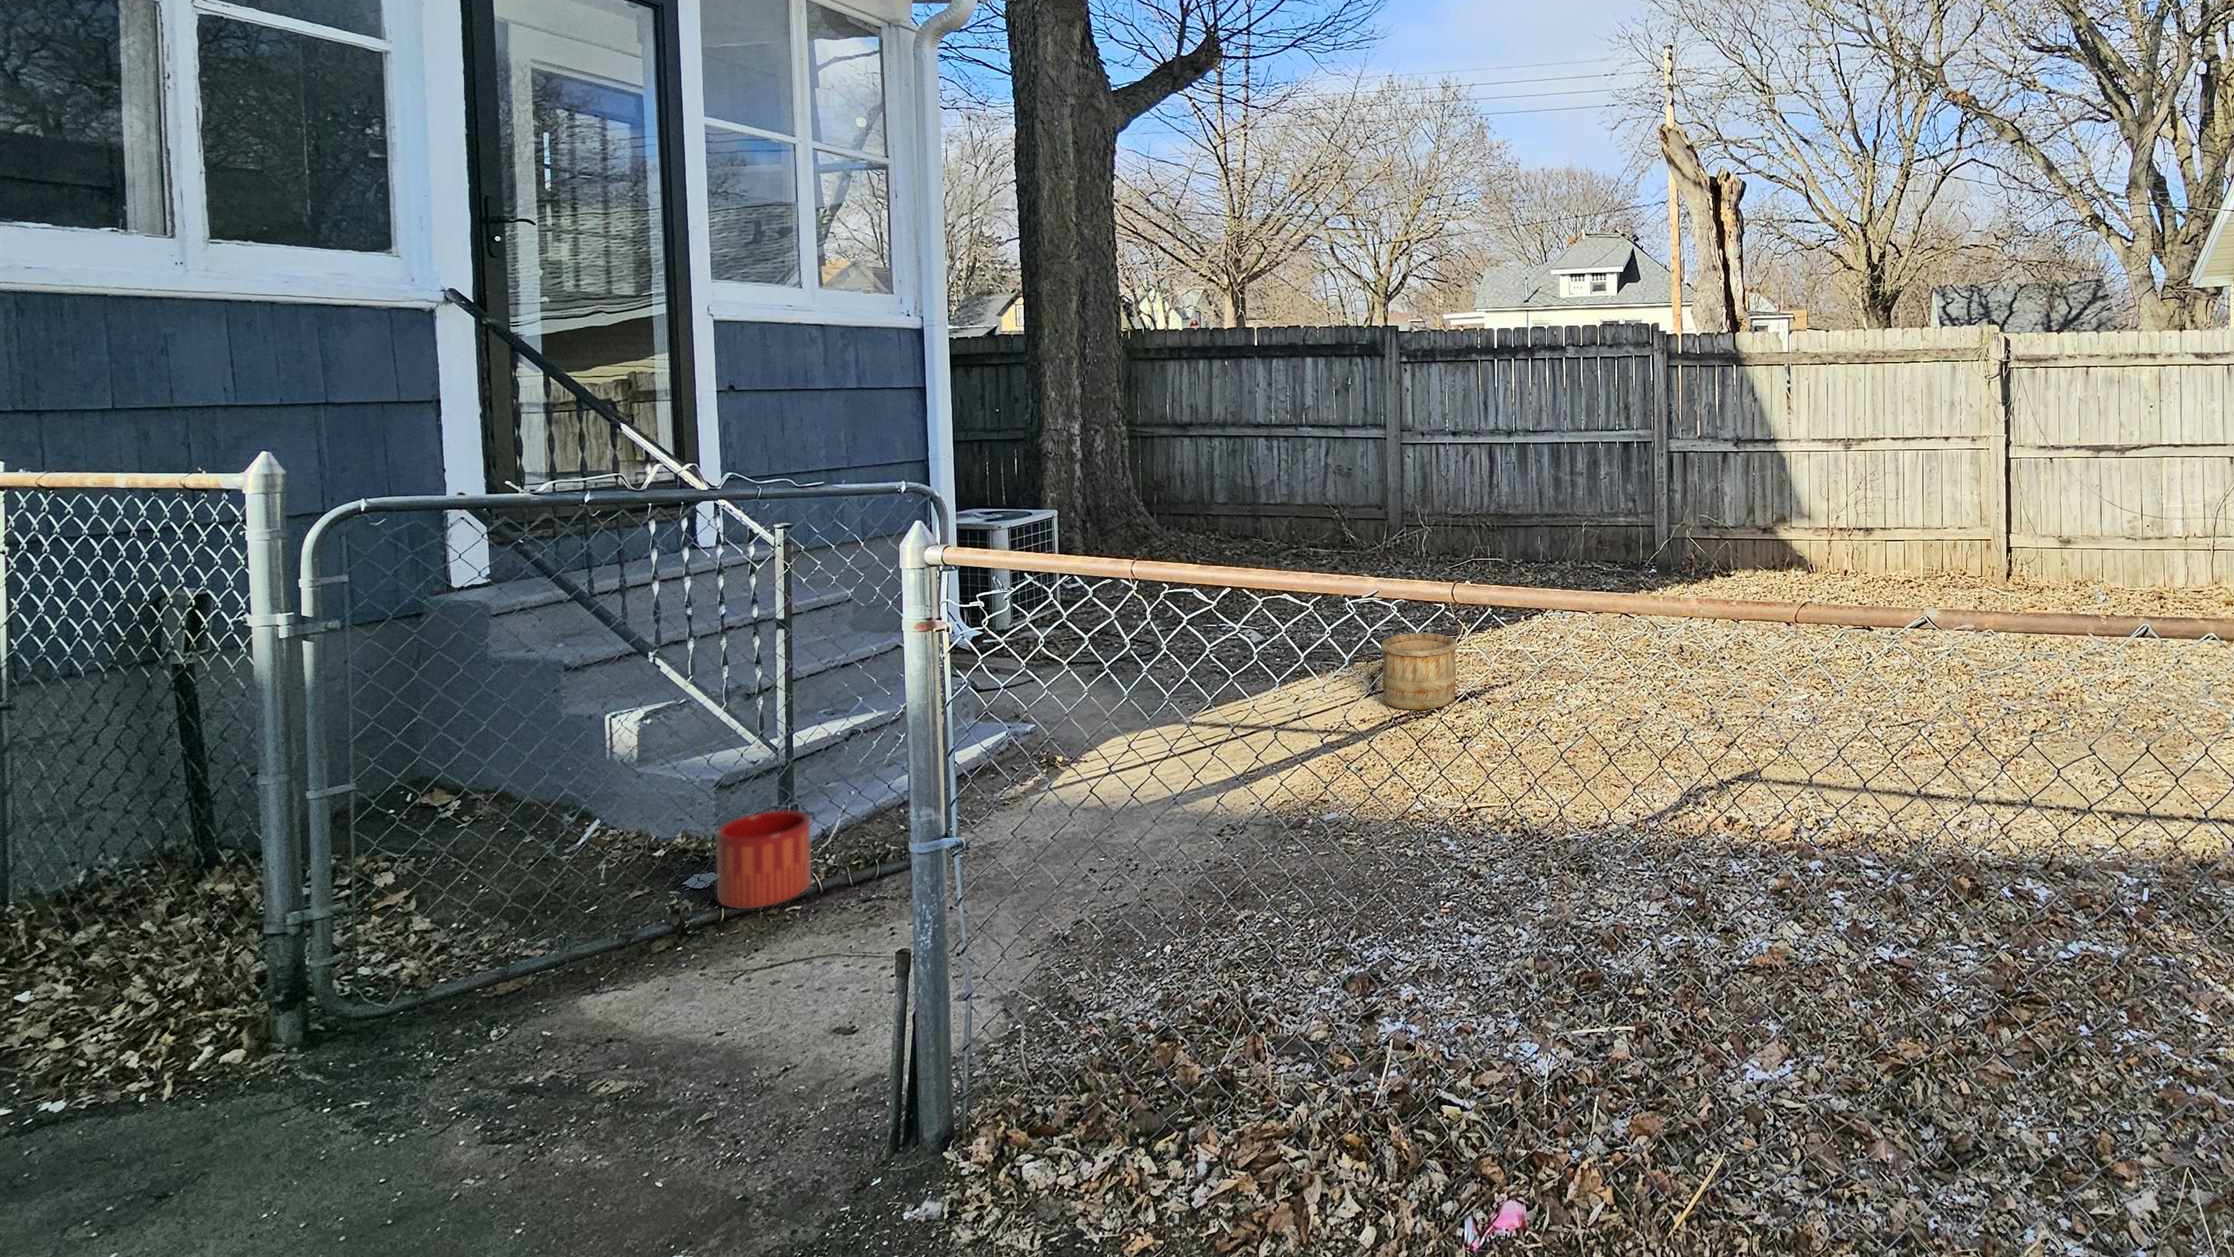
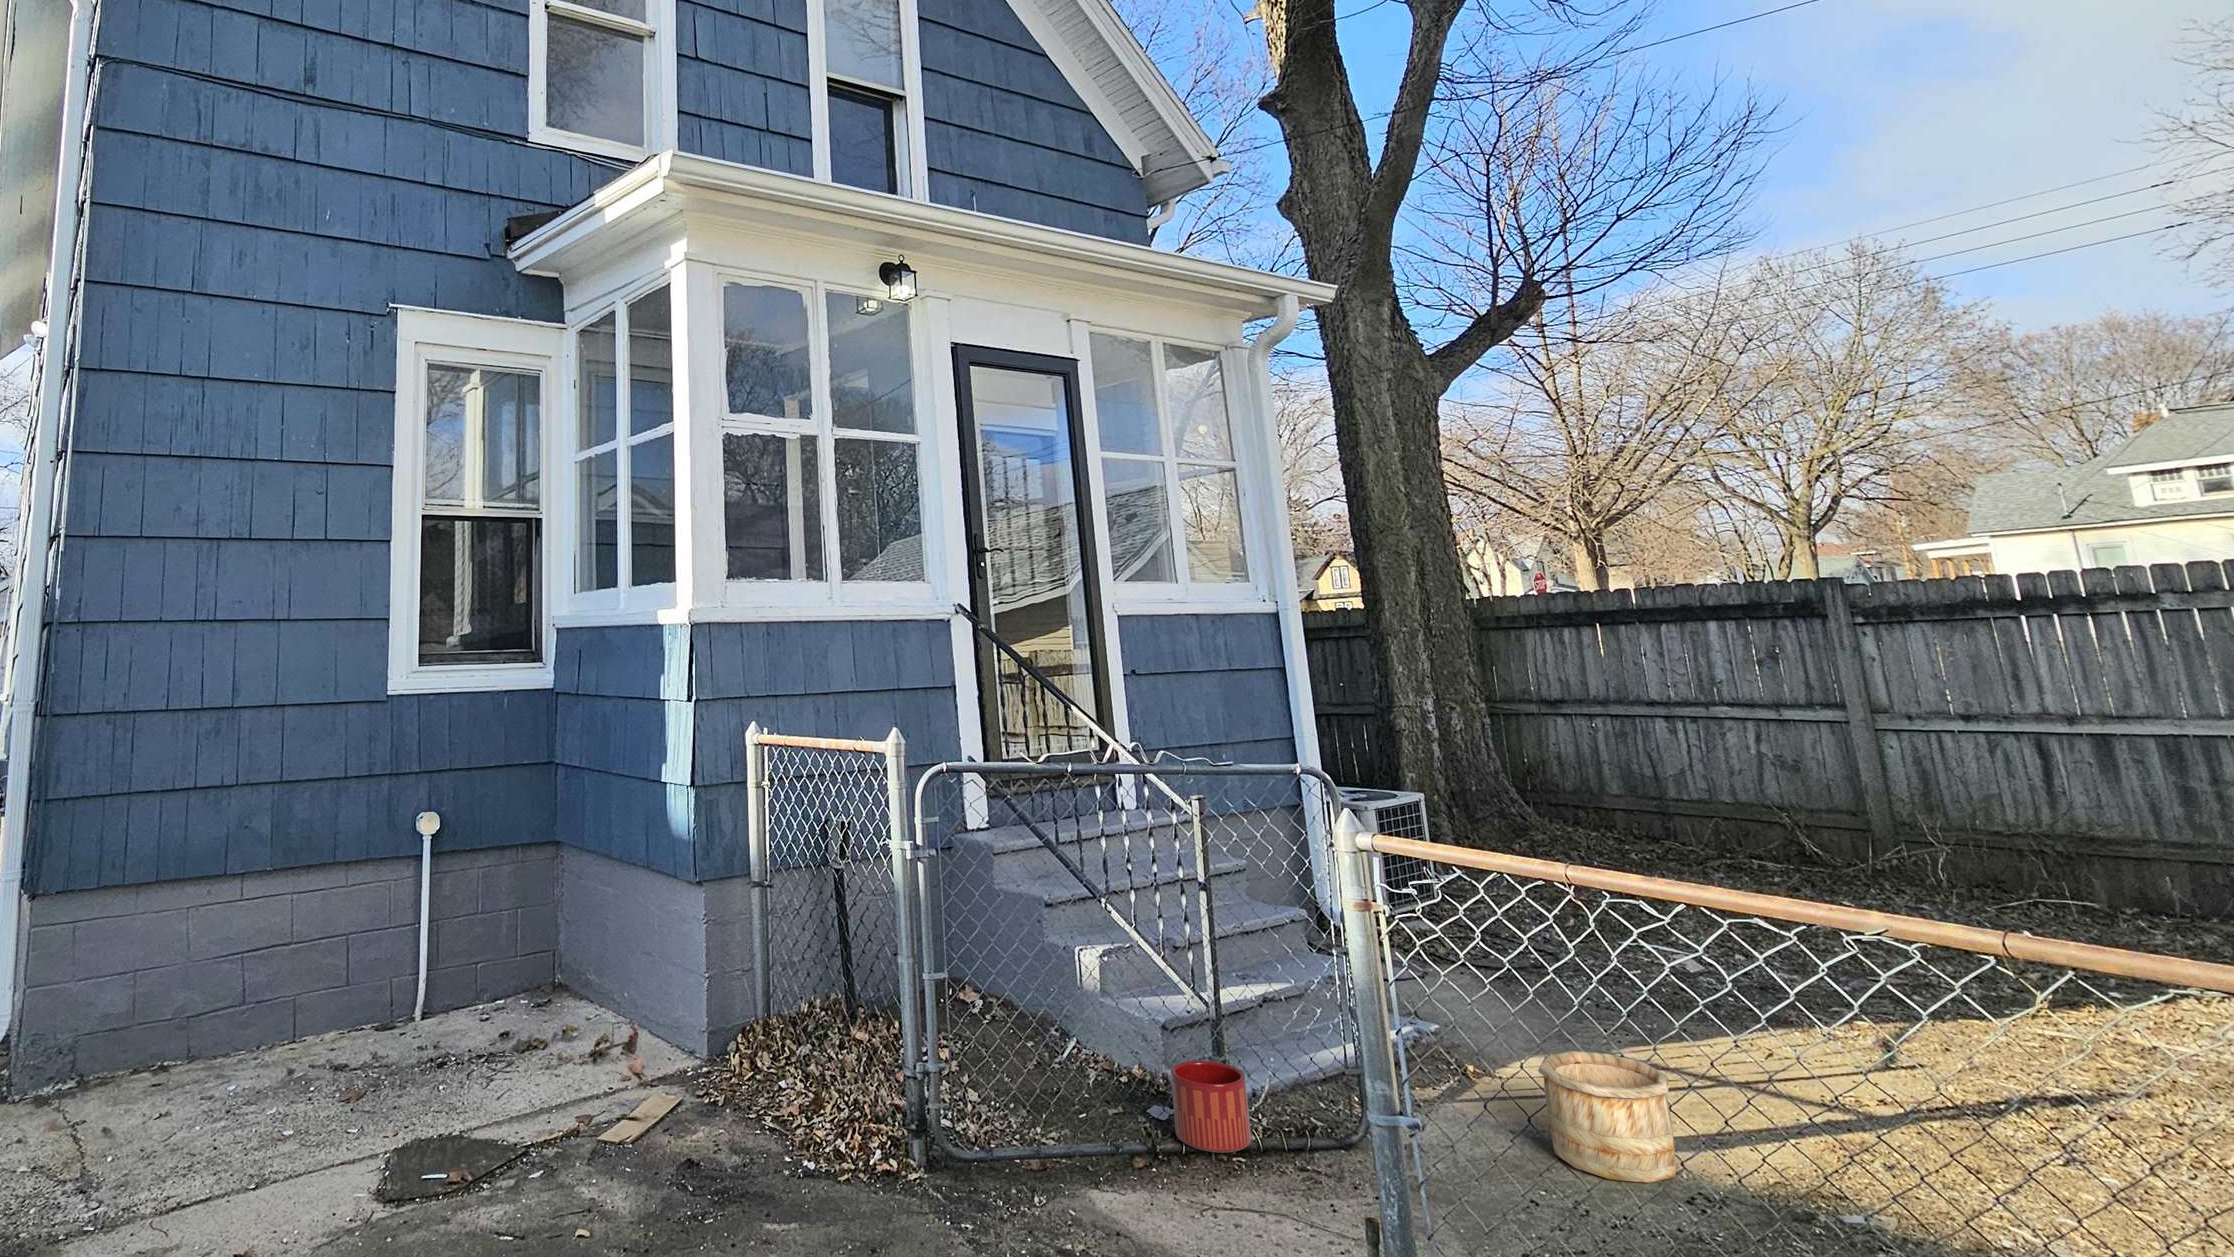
wooden bucket: present [1381,633,1458,710] -> present [1538,1051,1676,1183]

